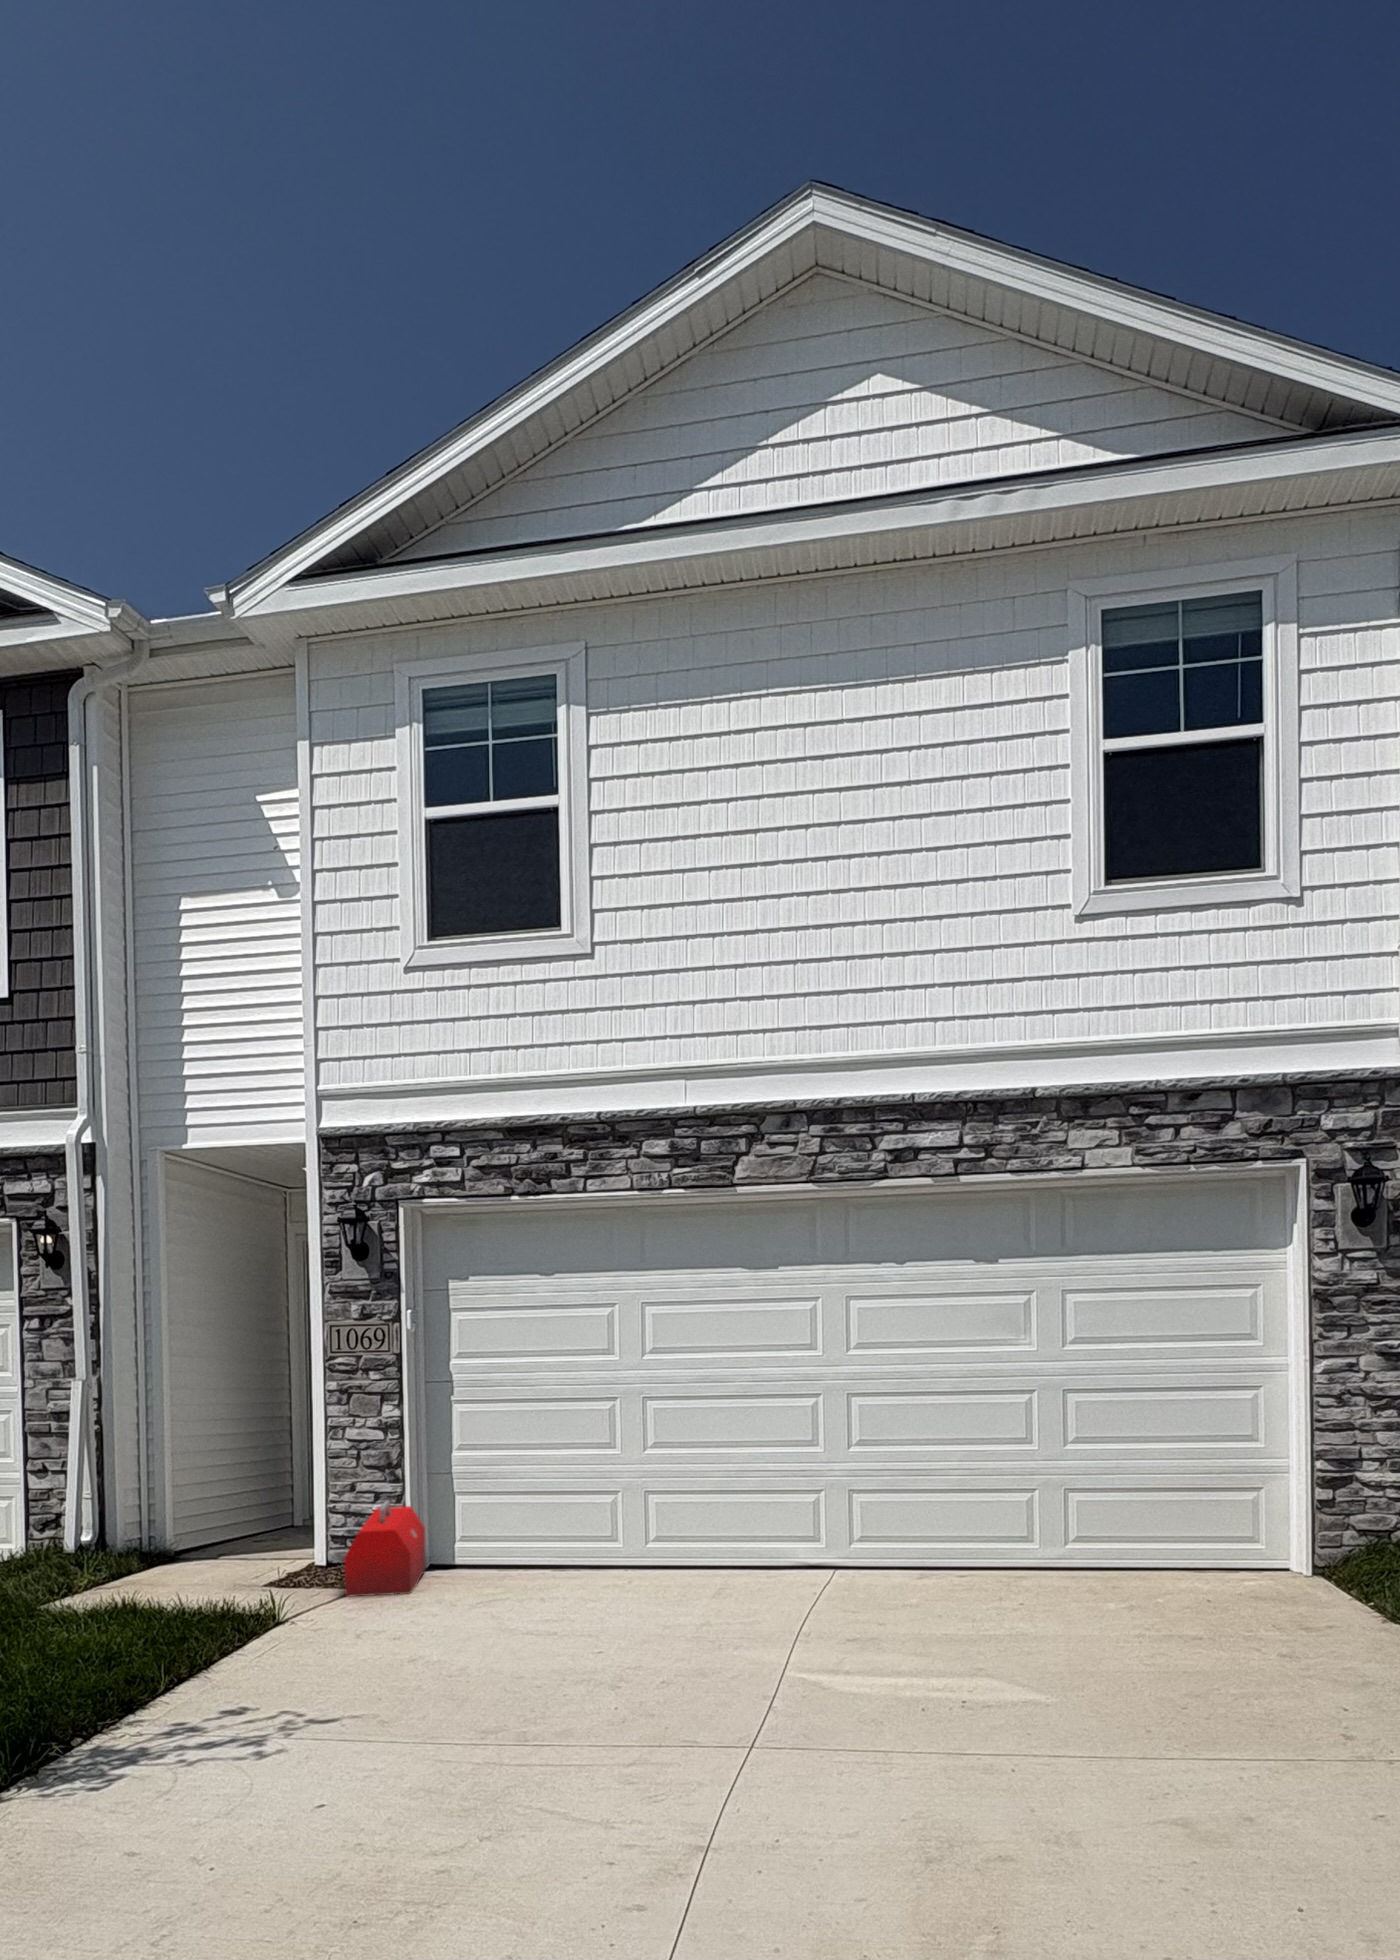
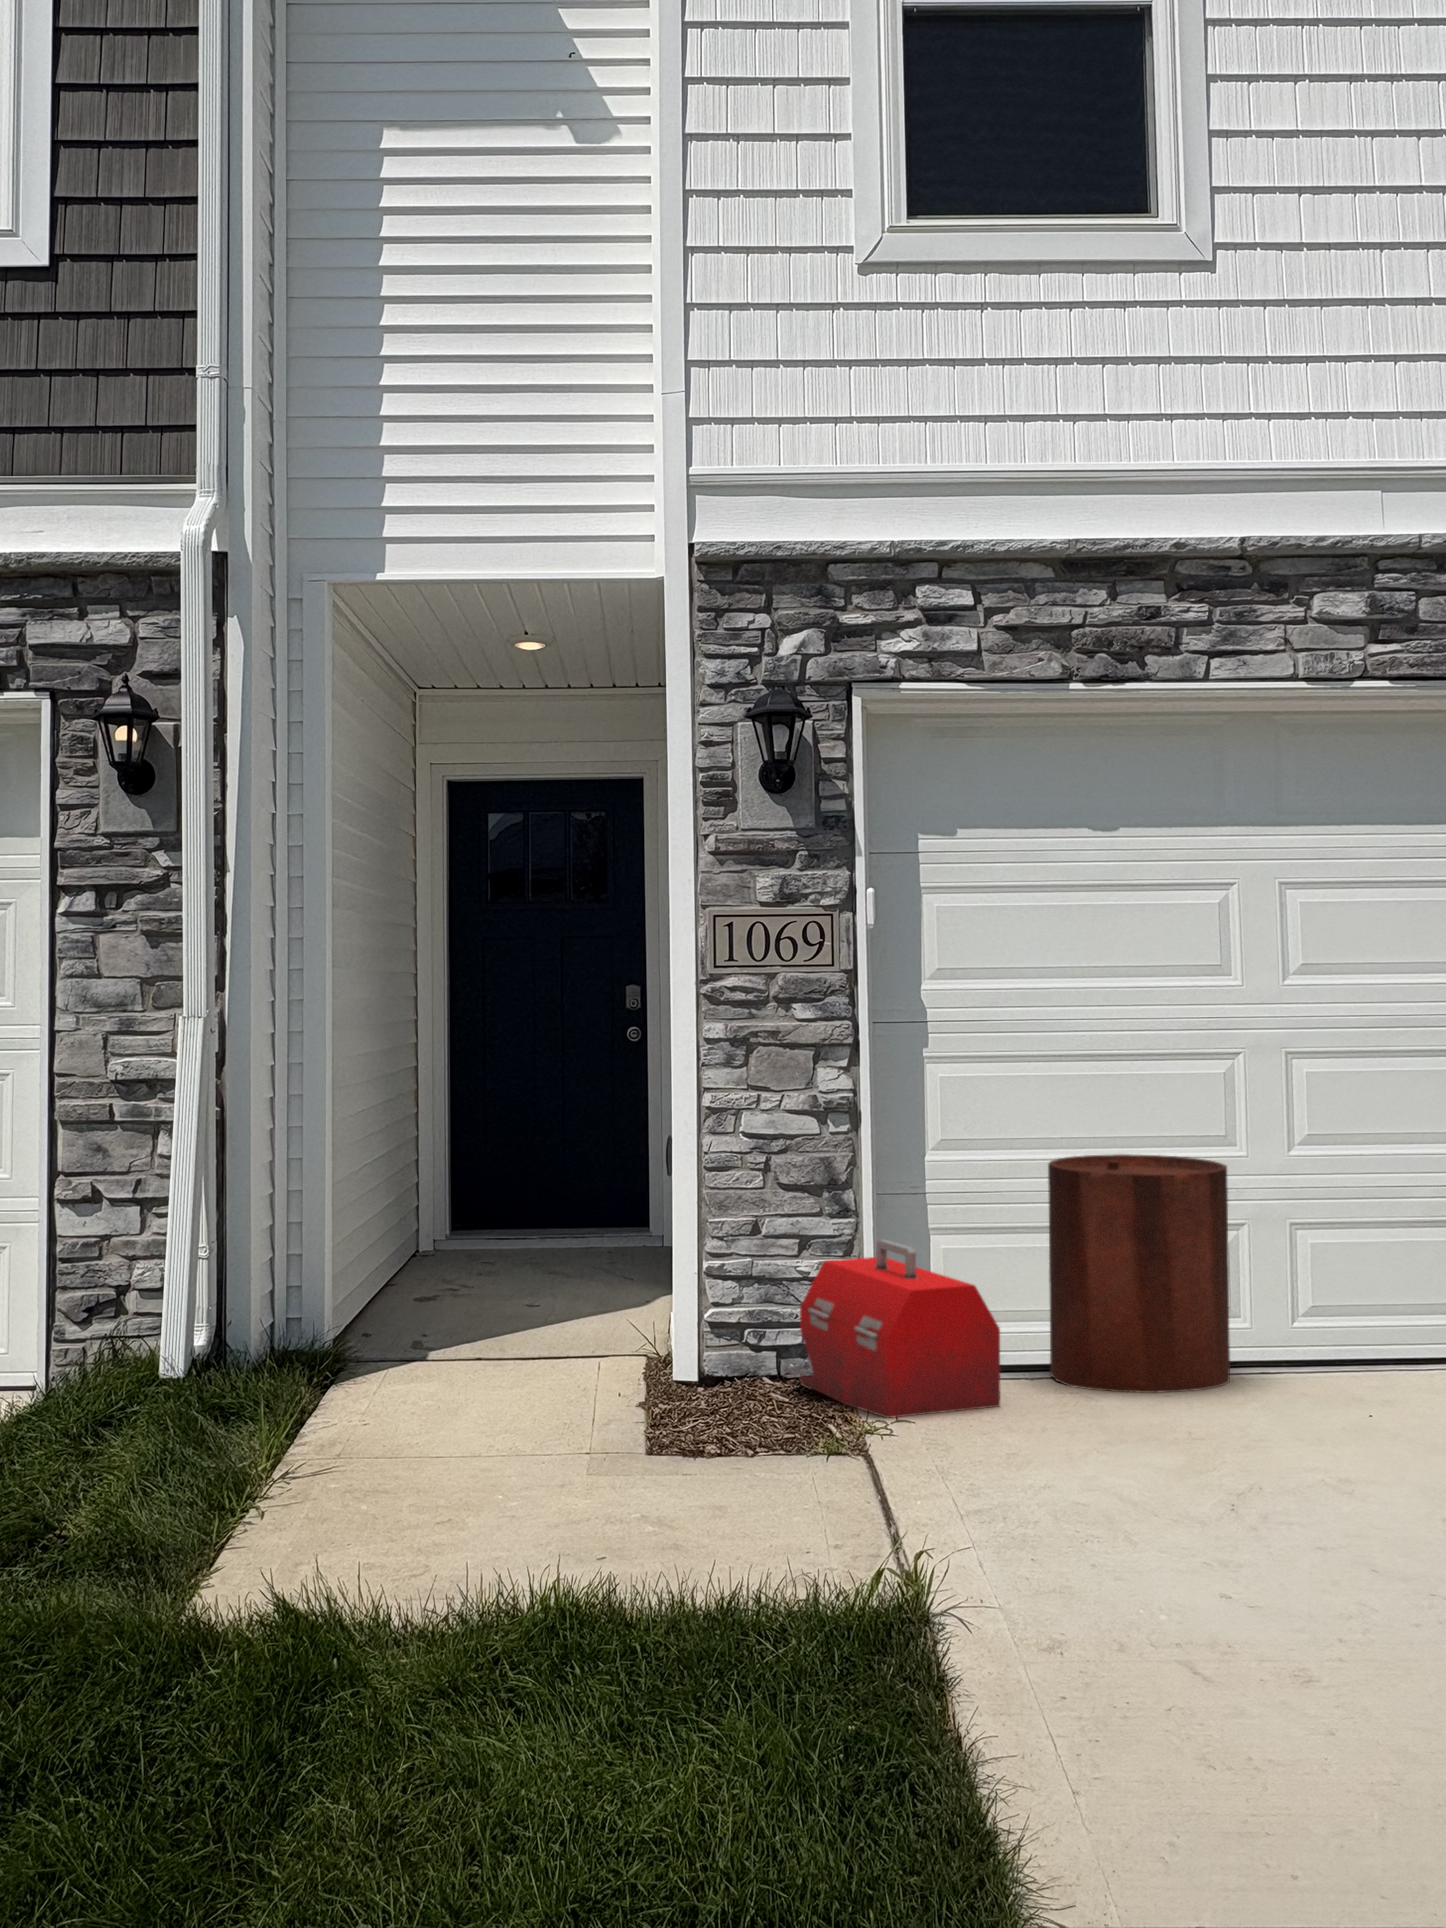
trash can: none [477,1452,574,1594] -> present [1048,1154,1230,1393]

